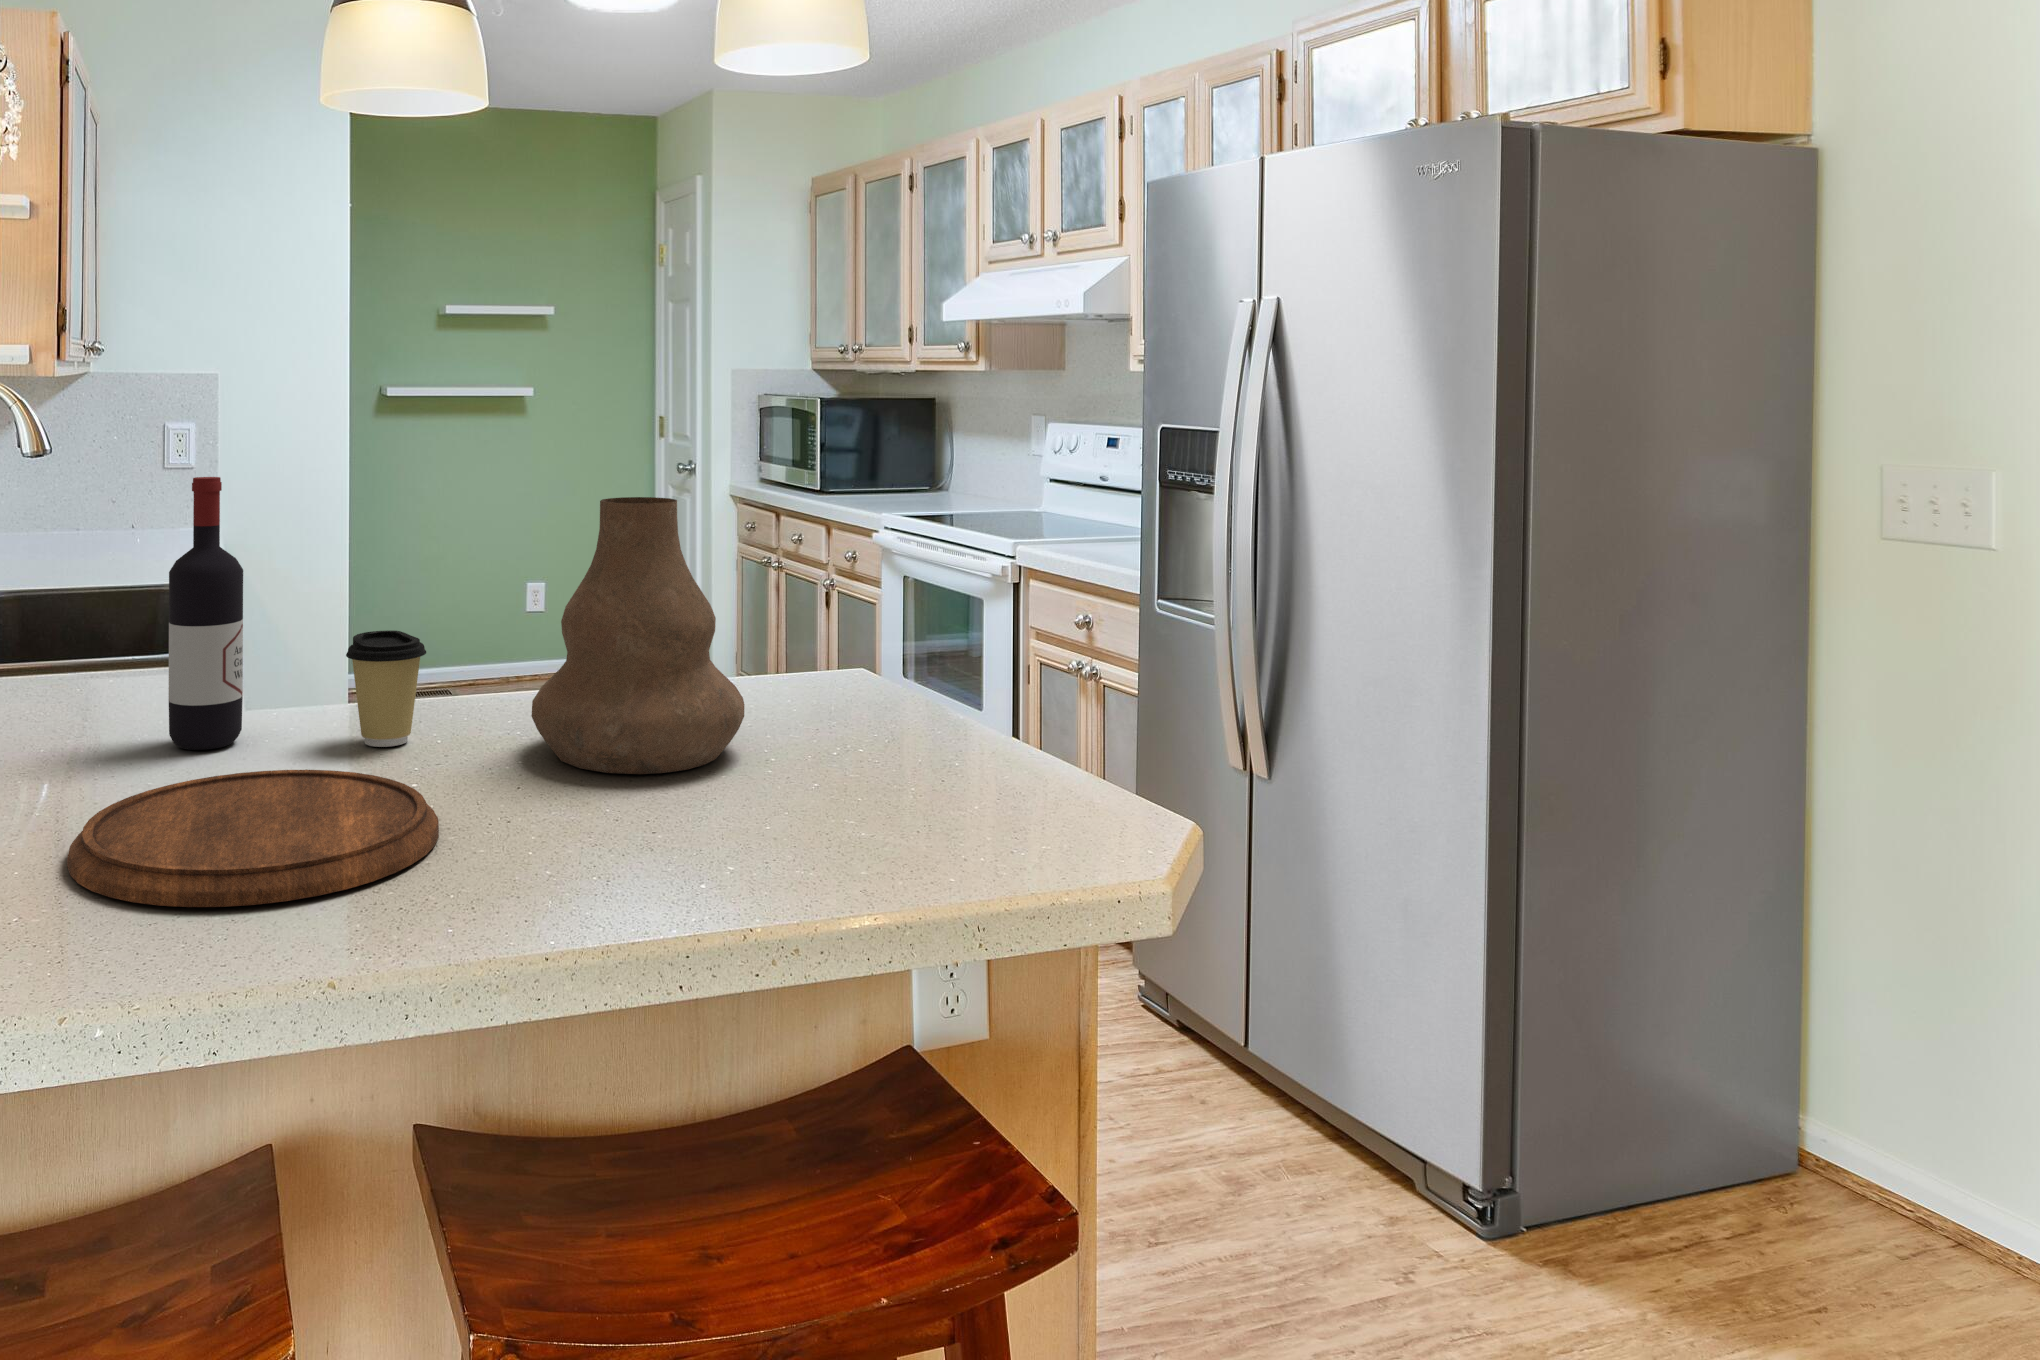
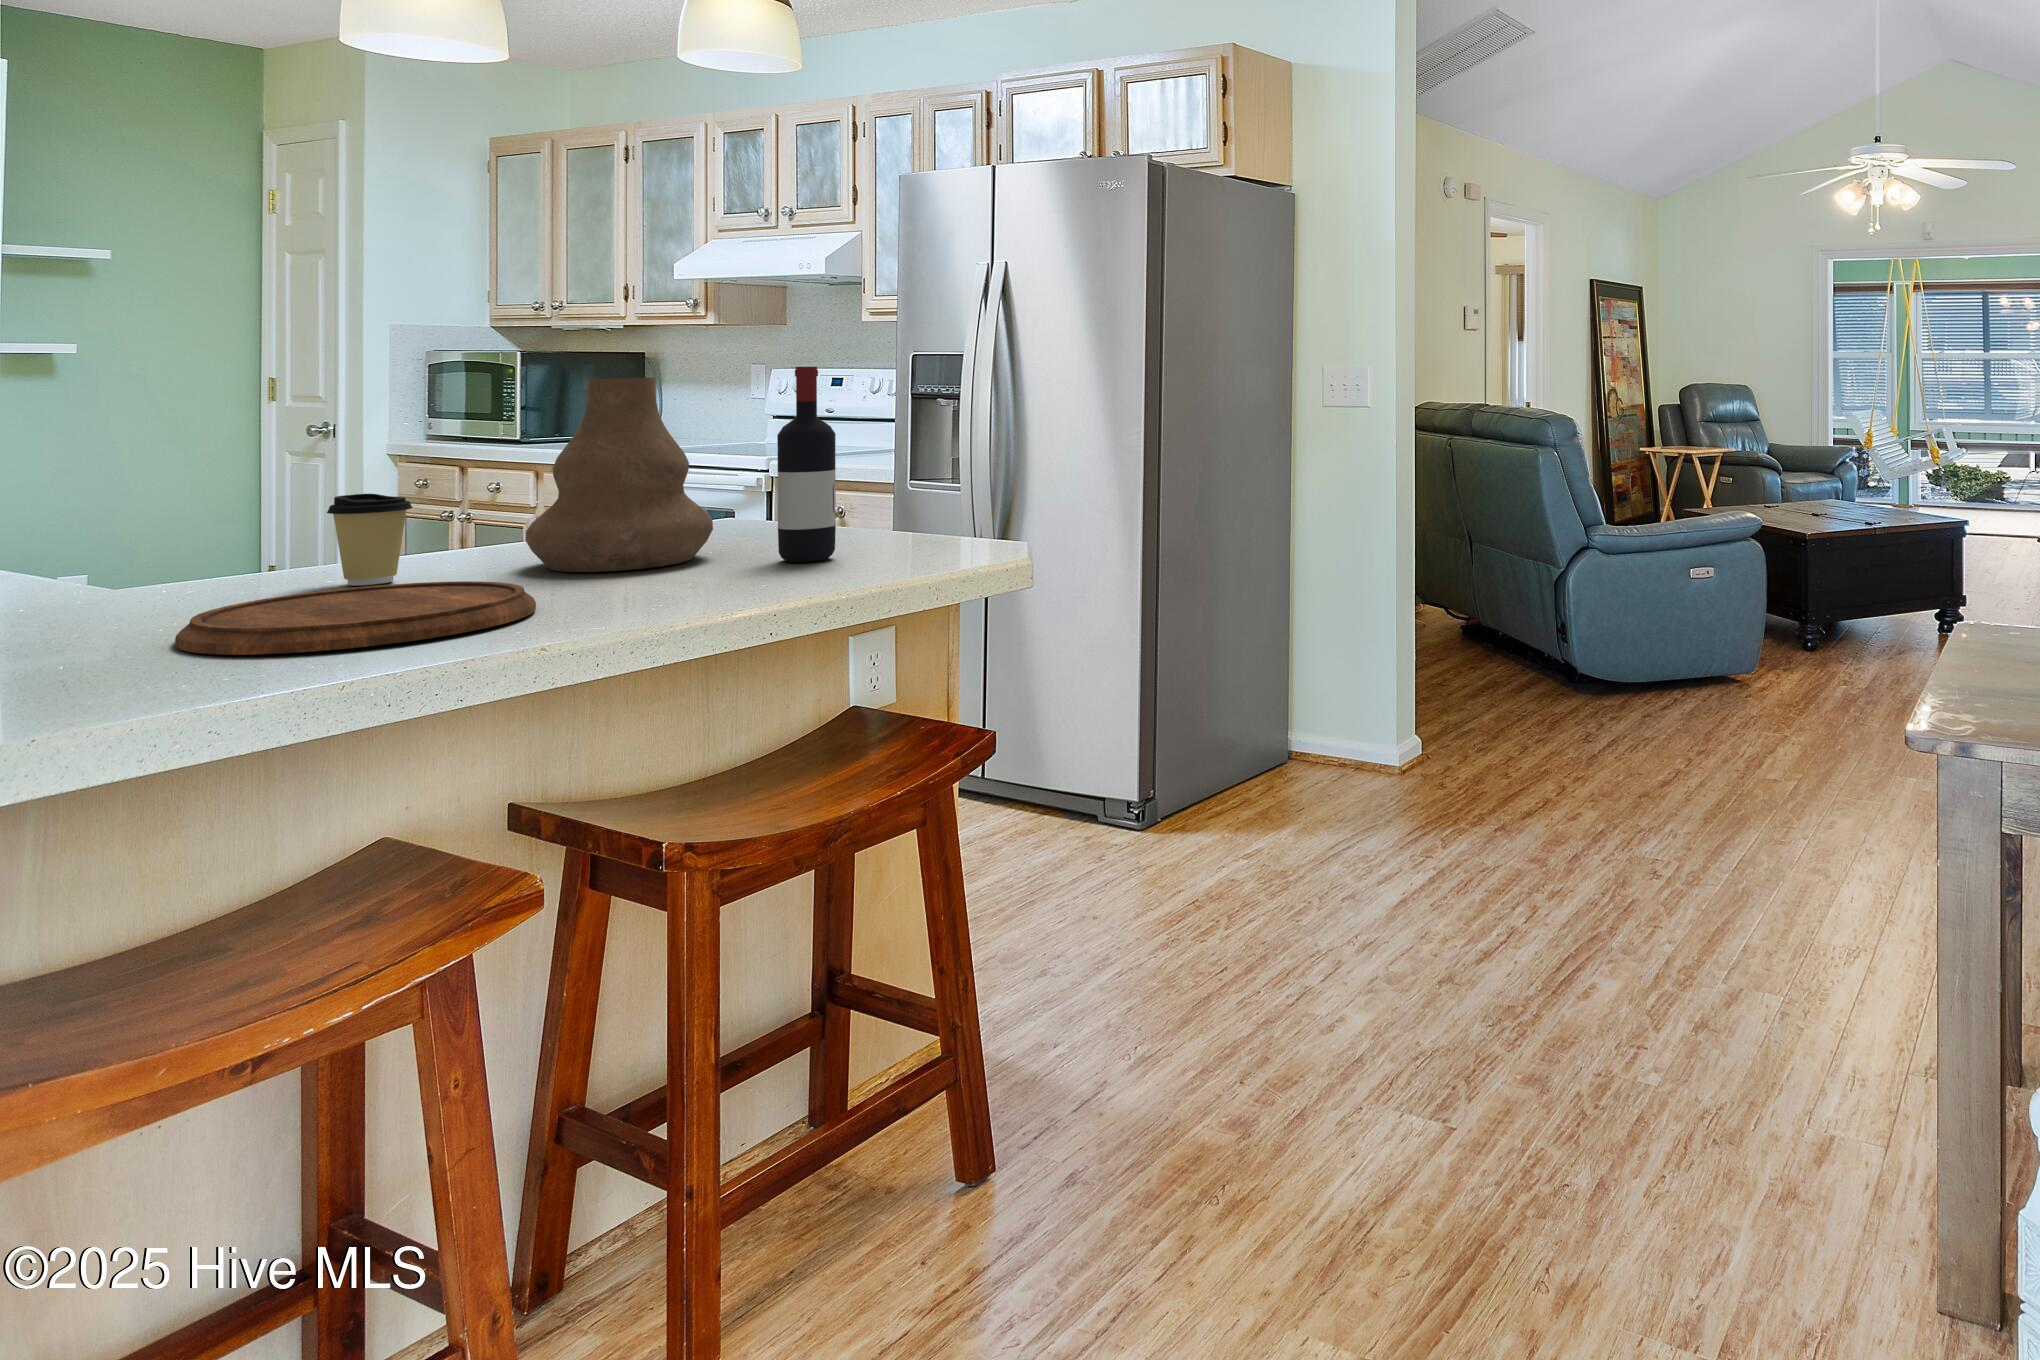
wine bottle: present [169,477,243,750] -> present [777,367,836,562]

